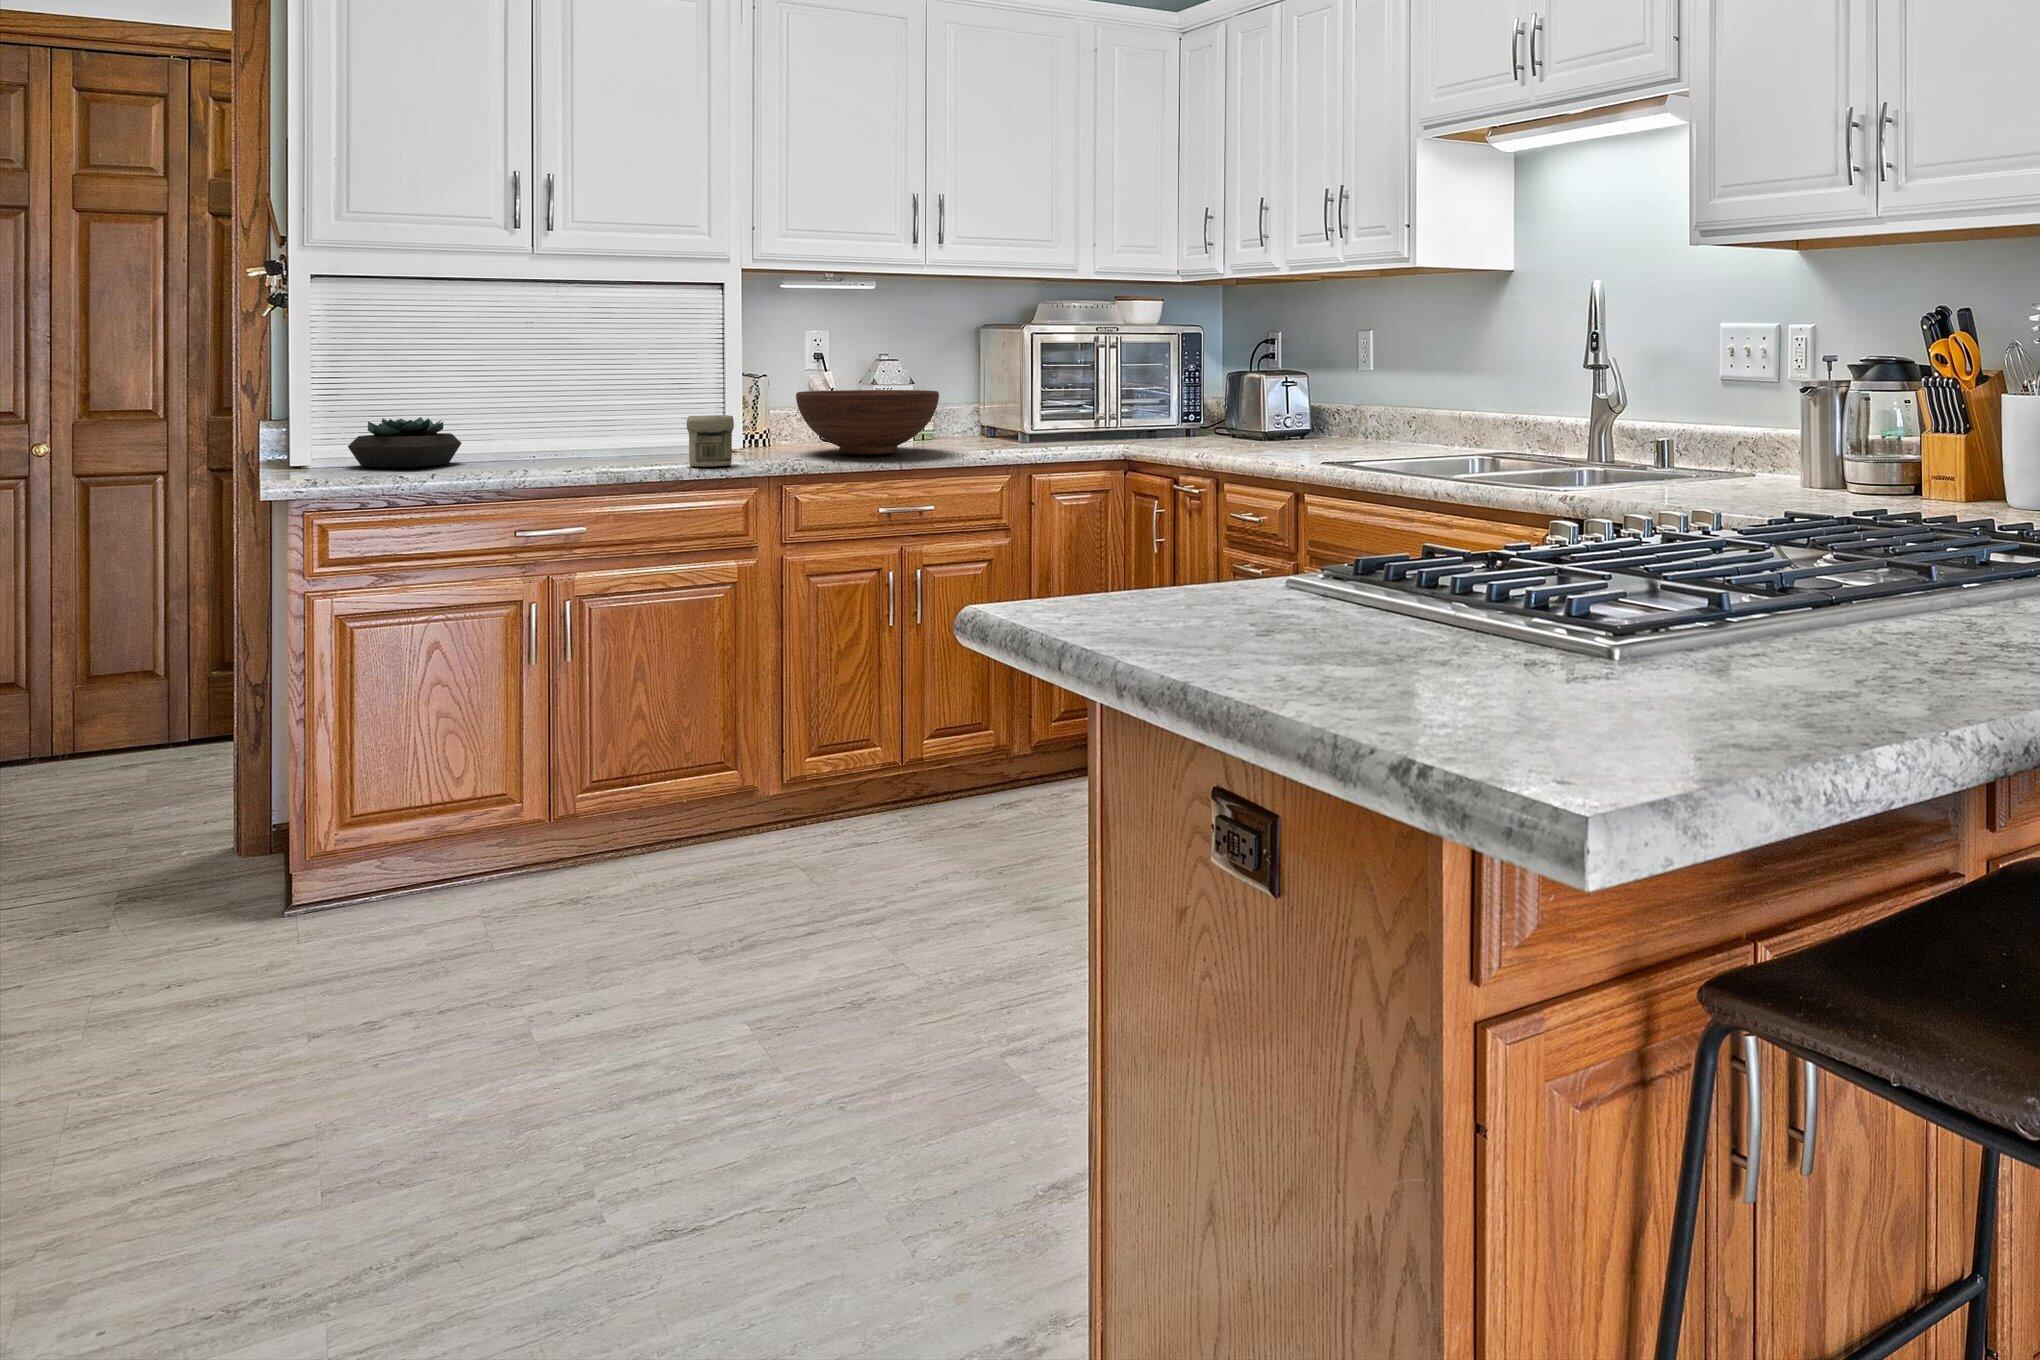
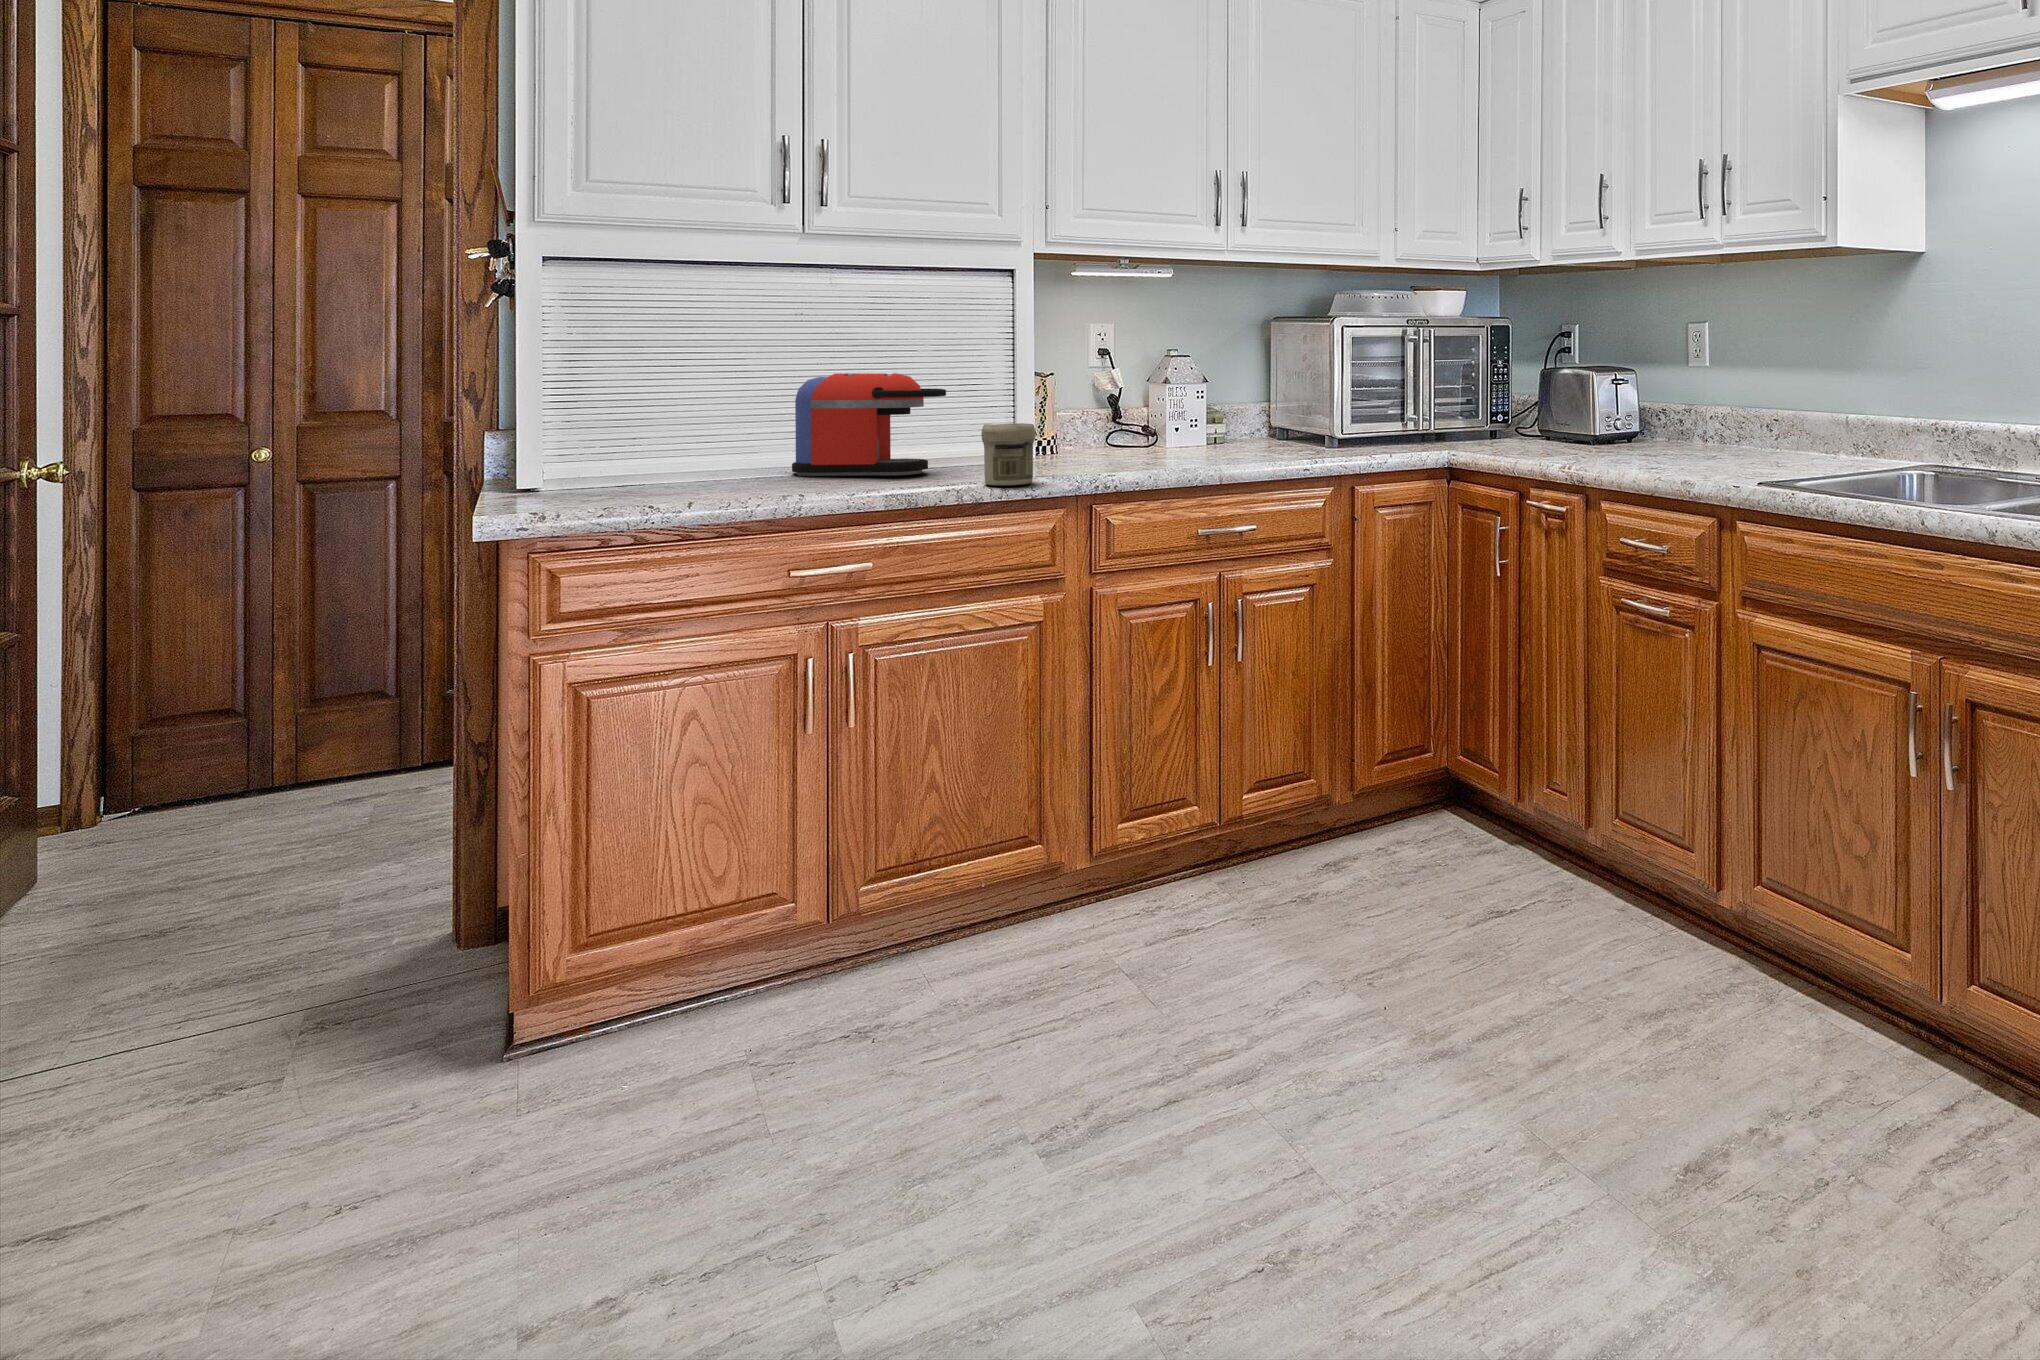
coffee maker: none [525,373,660,459] -> present [792,373,946,476]
fruit bowl: present [796,390,939,455] -> none [1096,391,1254,467]
succulent plant: present [348,417,461,467] -> none [586,429,720,490]

